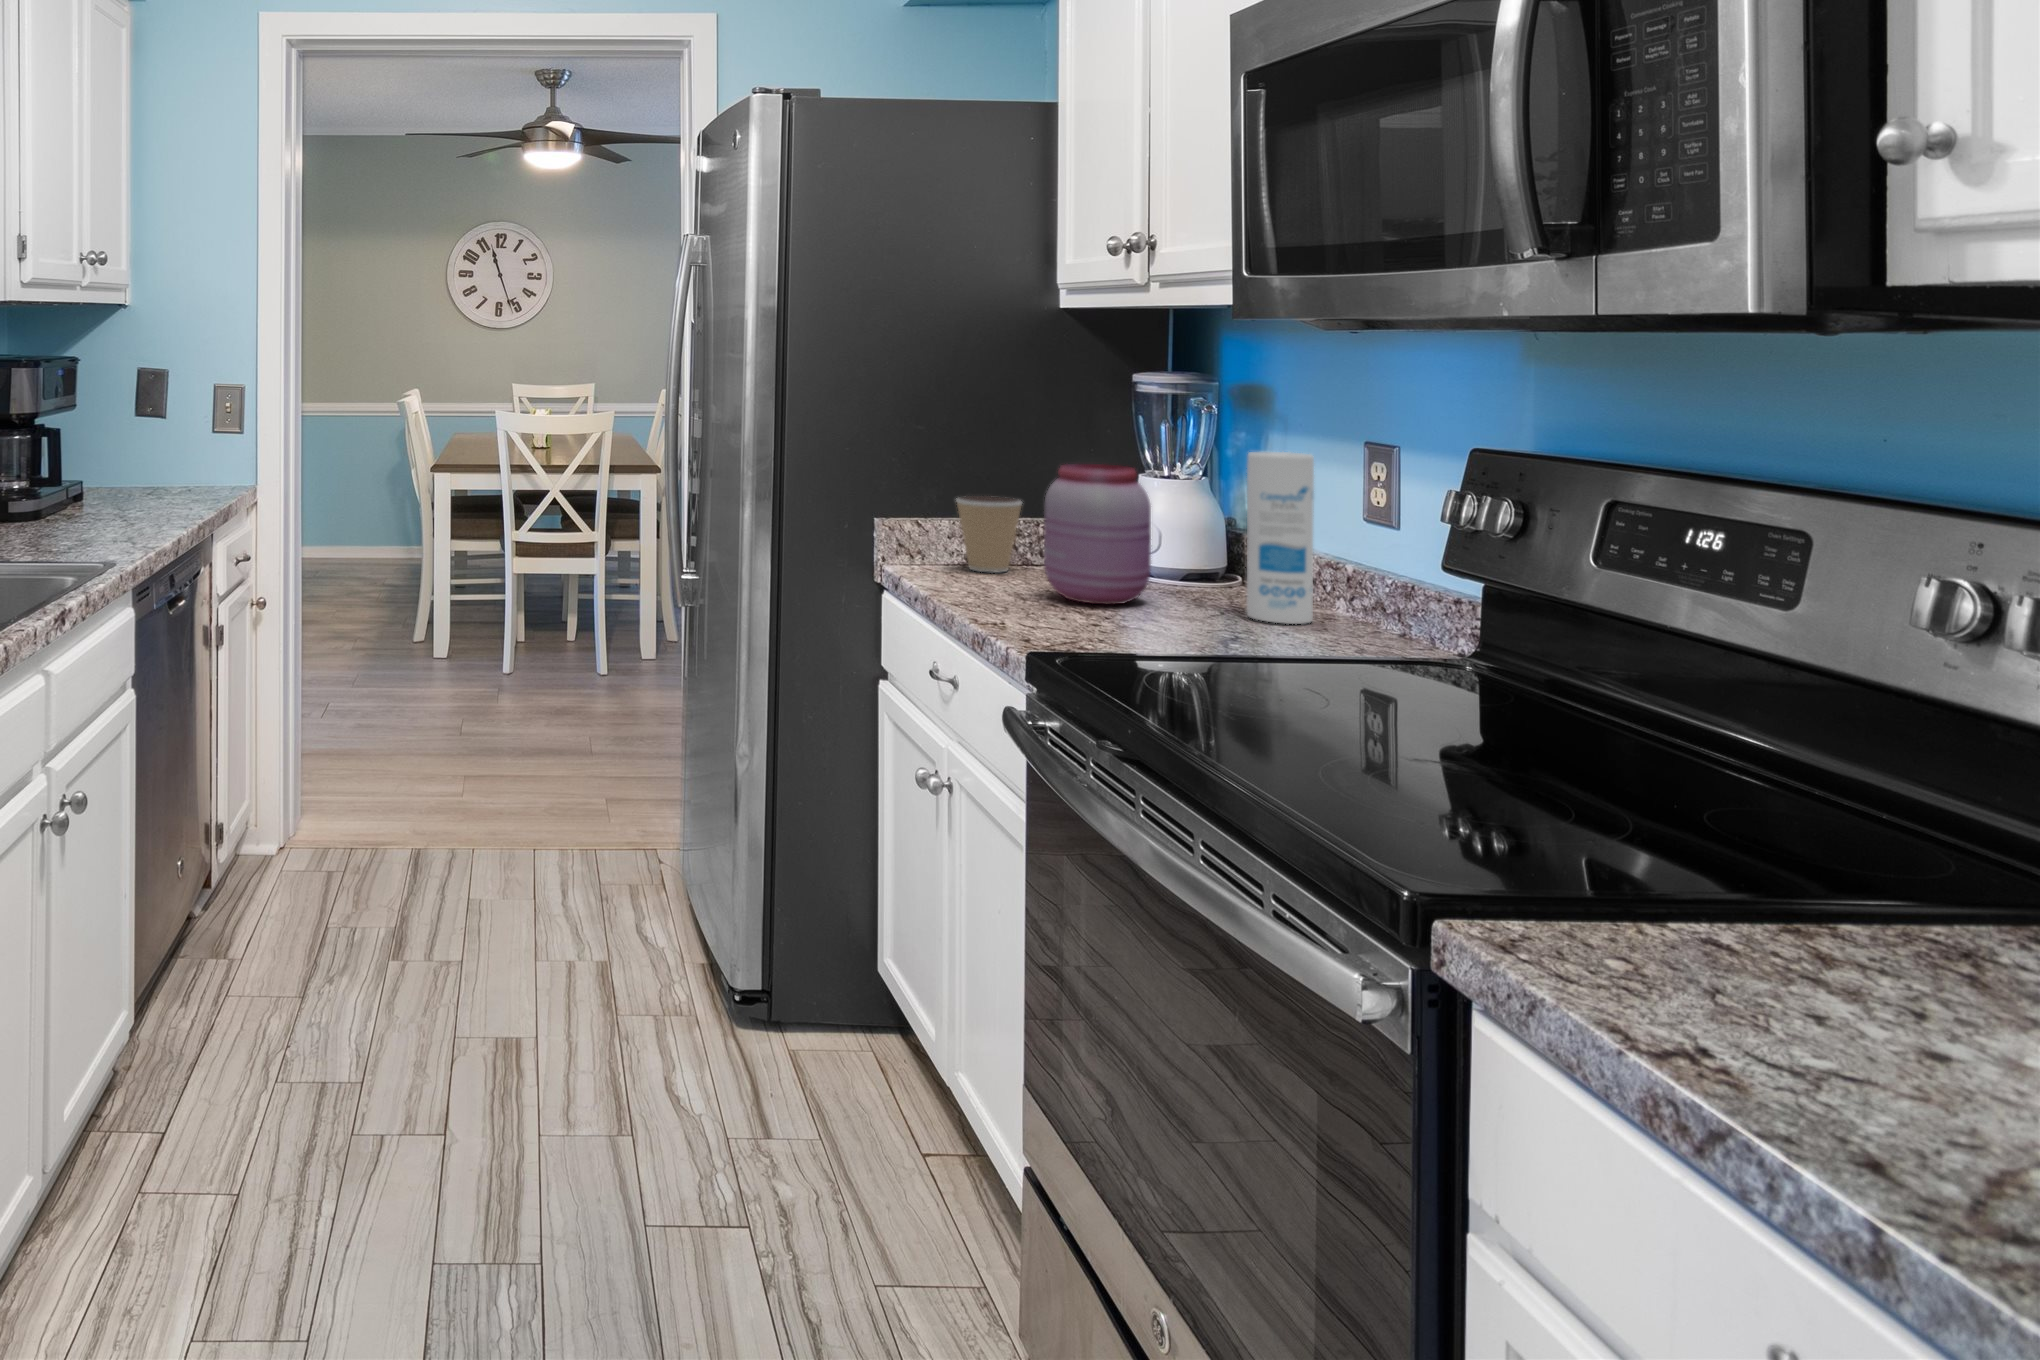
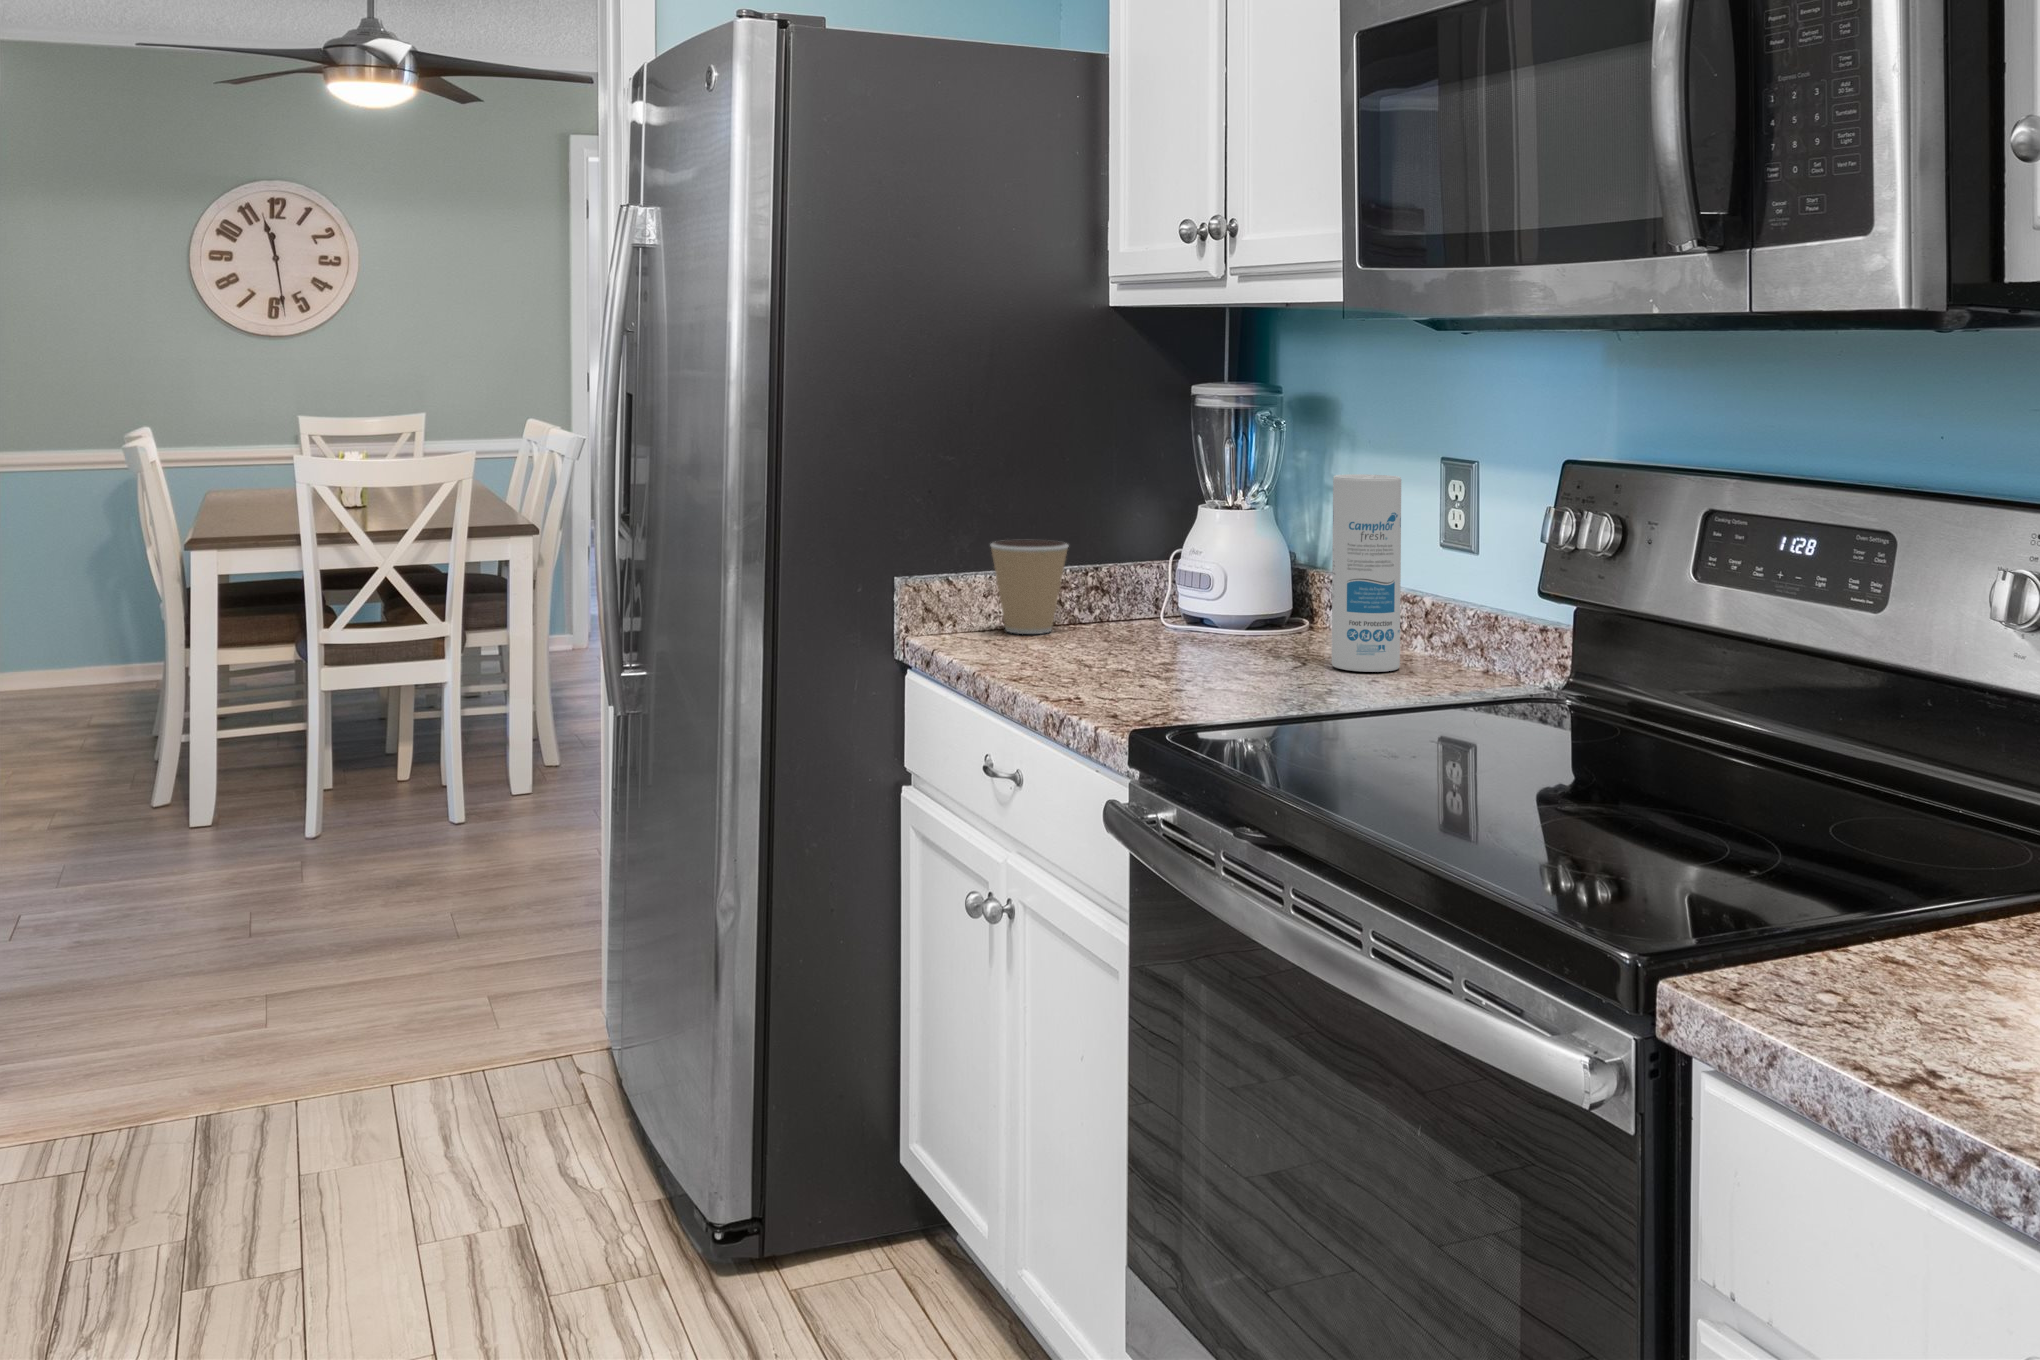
jar: present [1044,464,1151,604] -> none [1107,495,1226,663]

